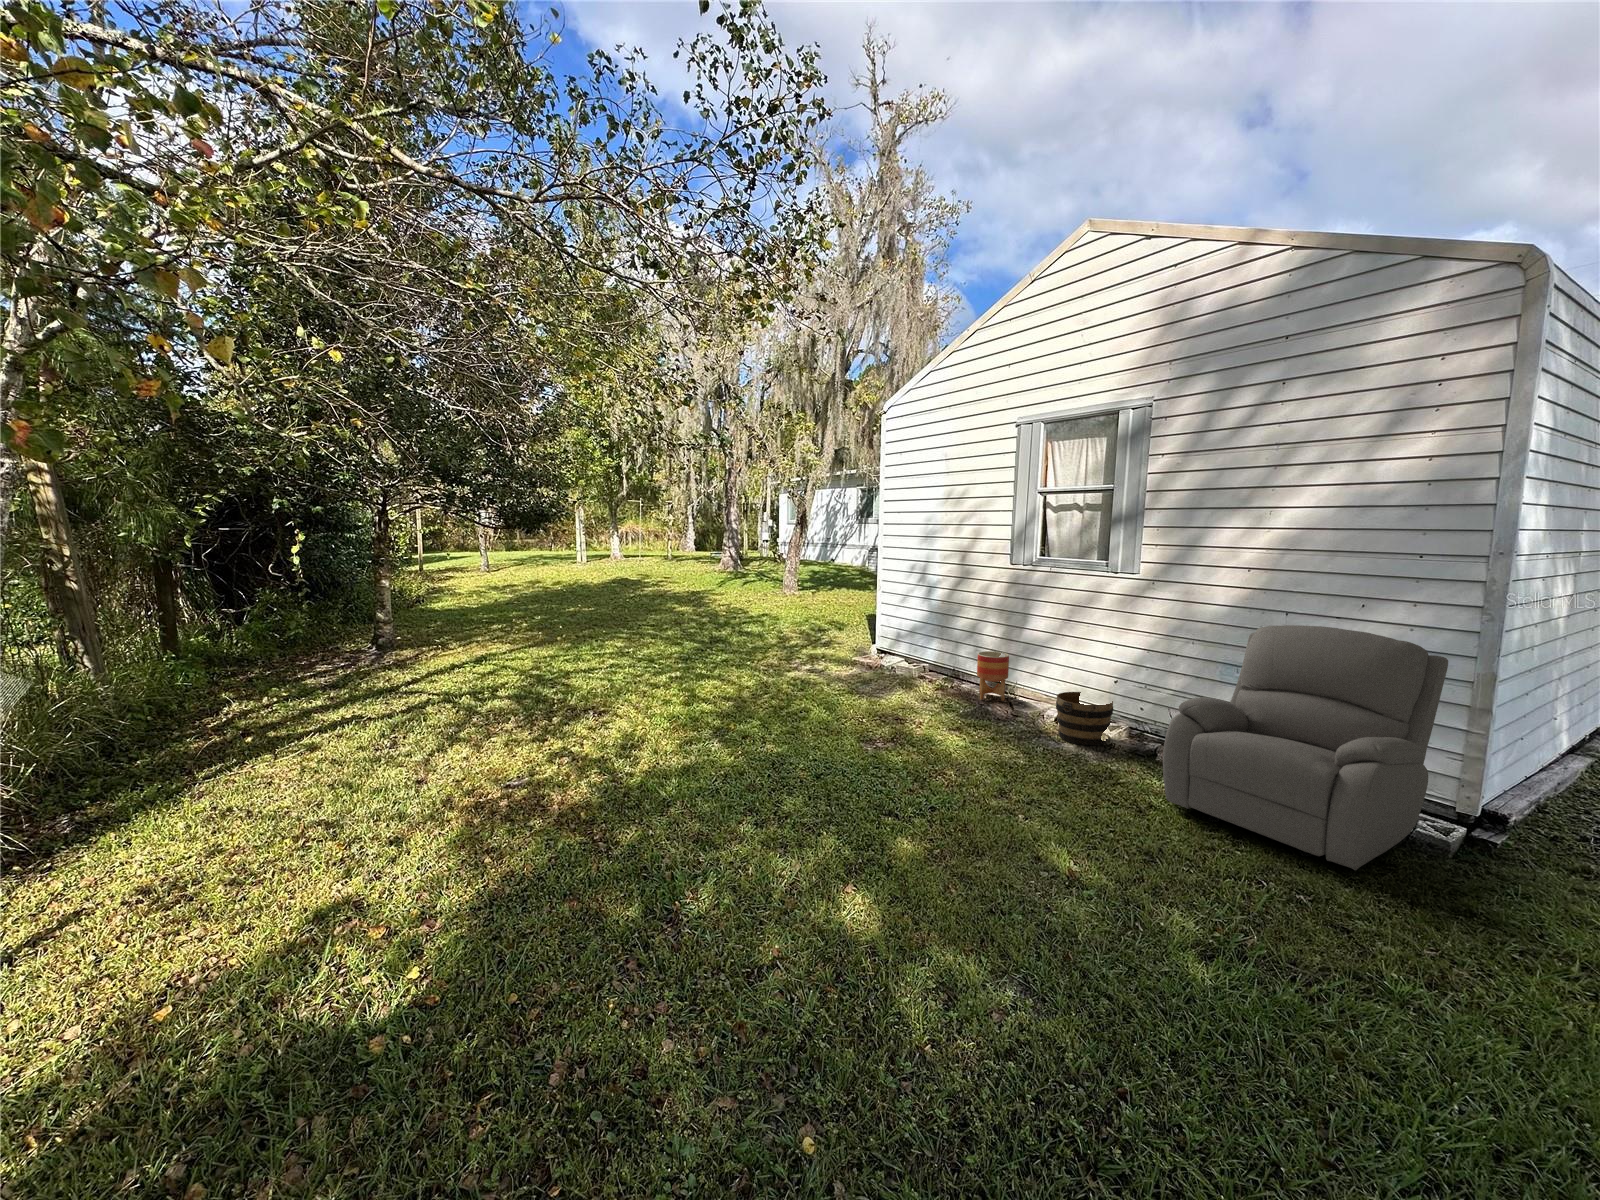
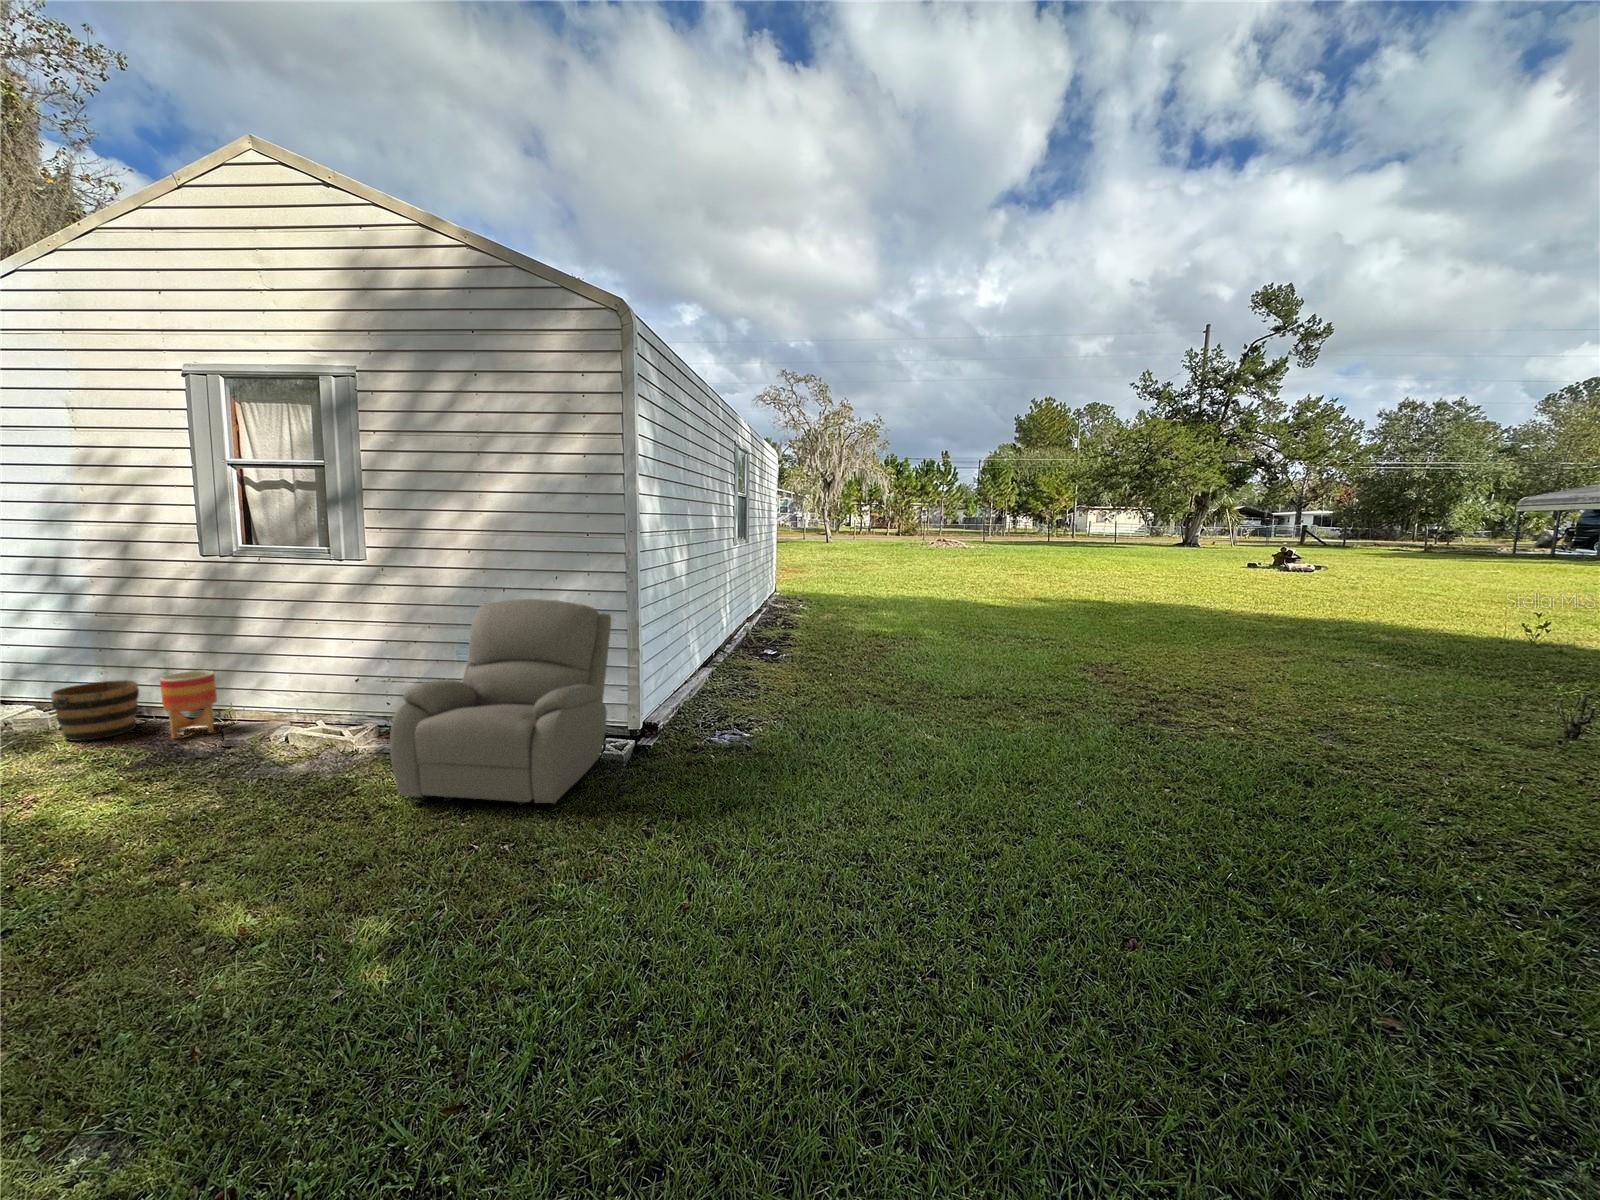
bucket: present [1056,692,1113,745] -> present [51,680,139,741]

